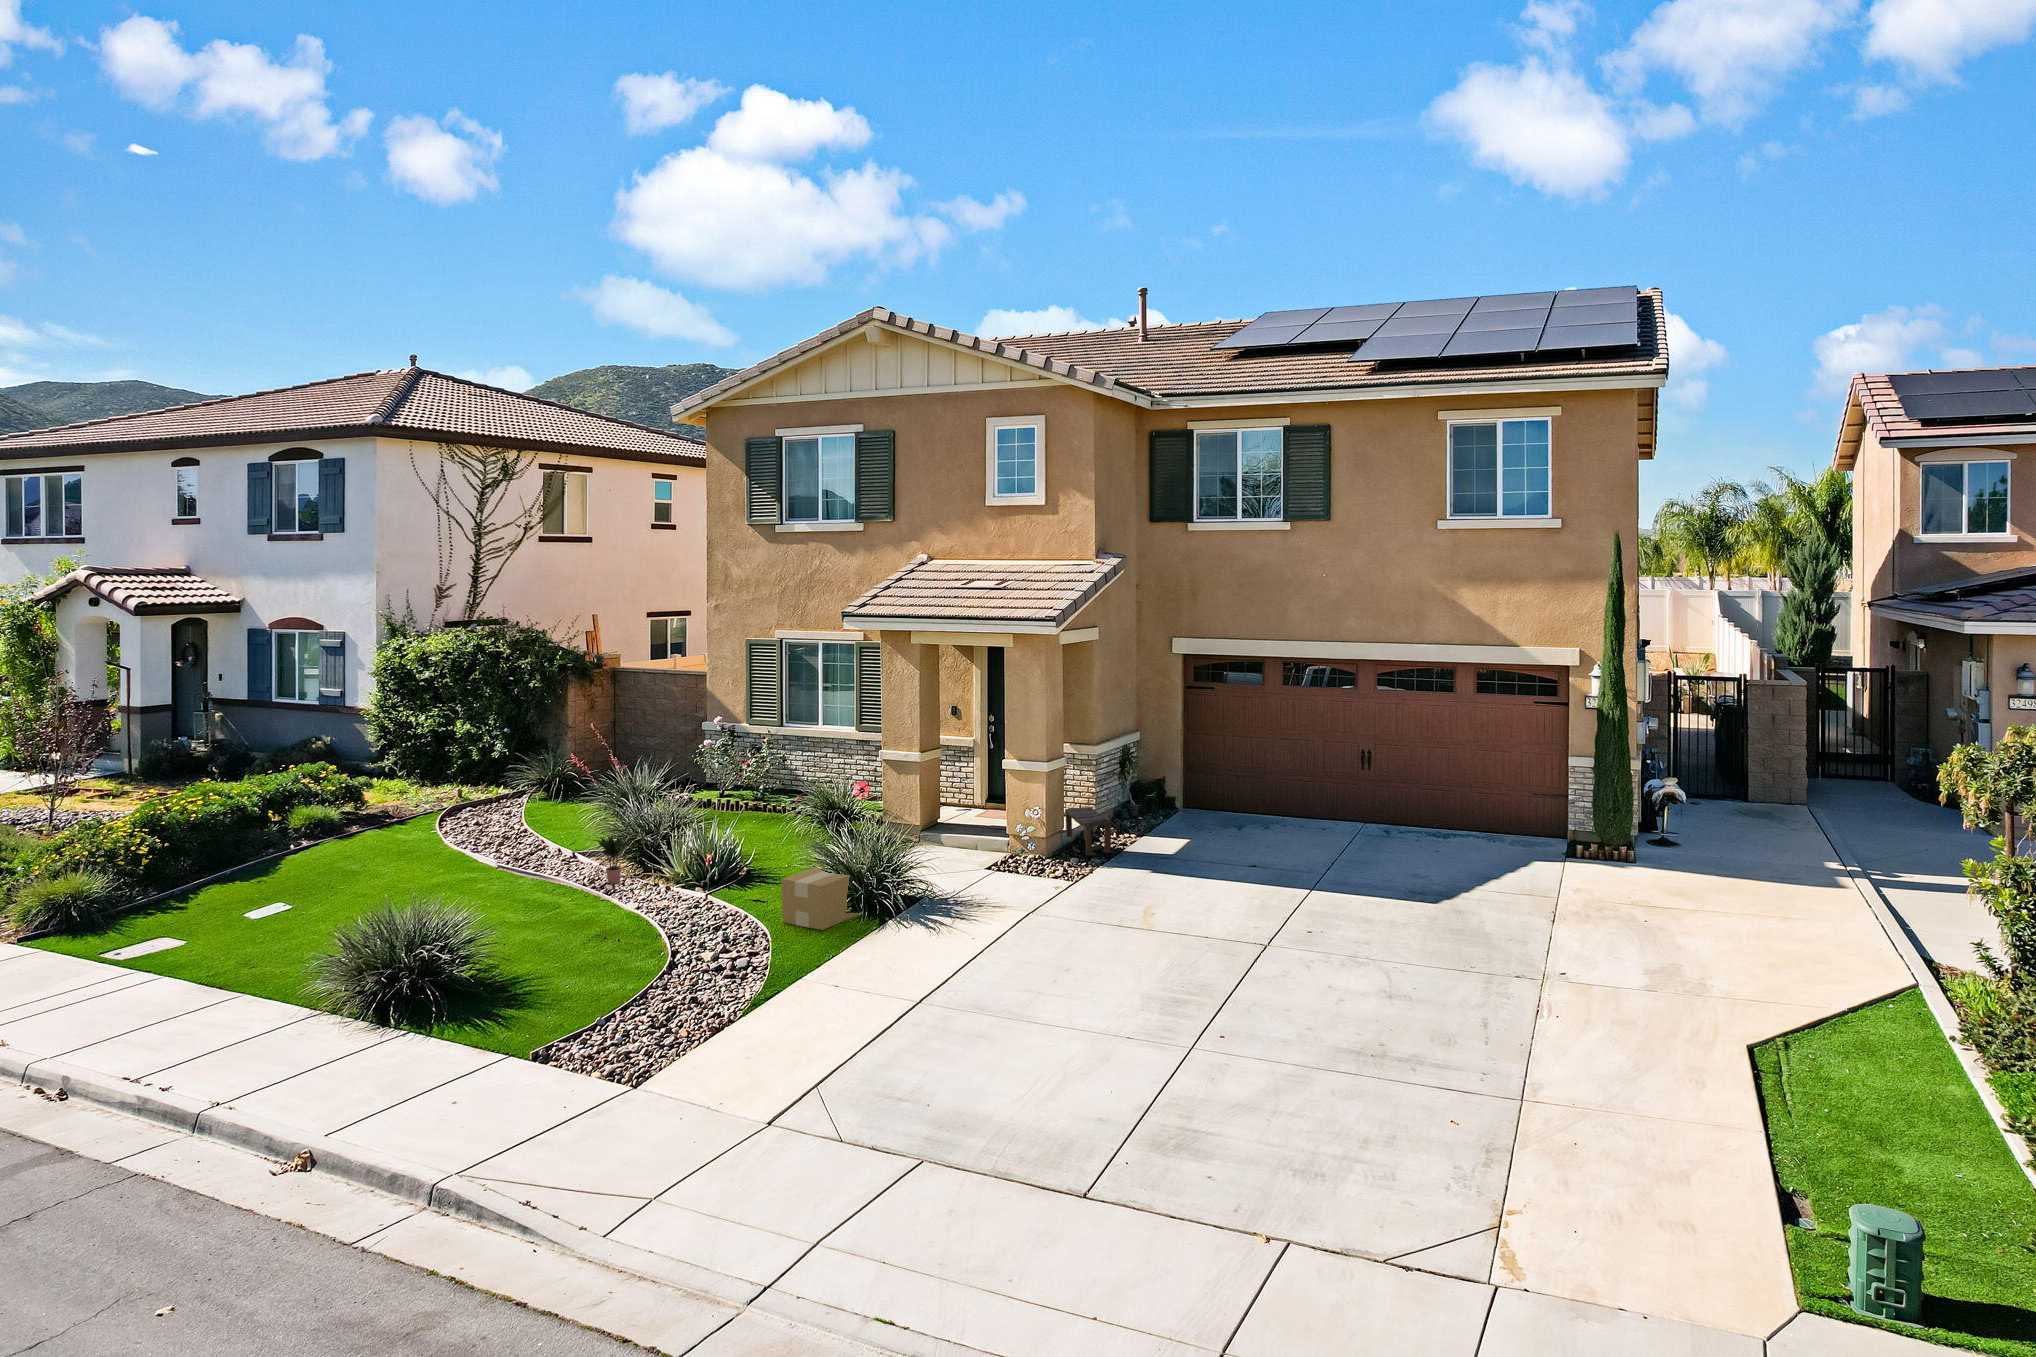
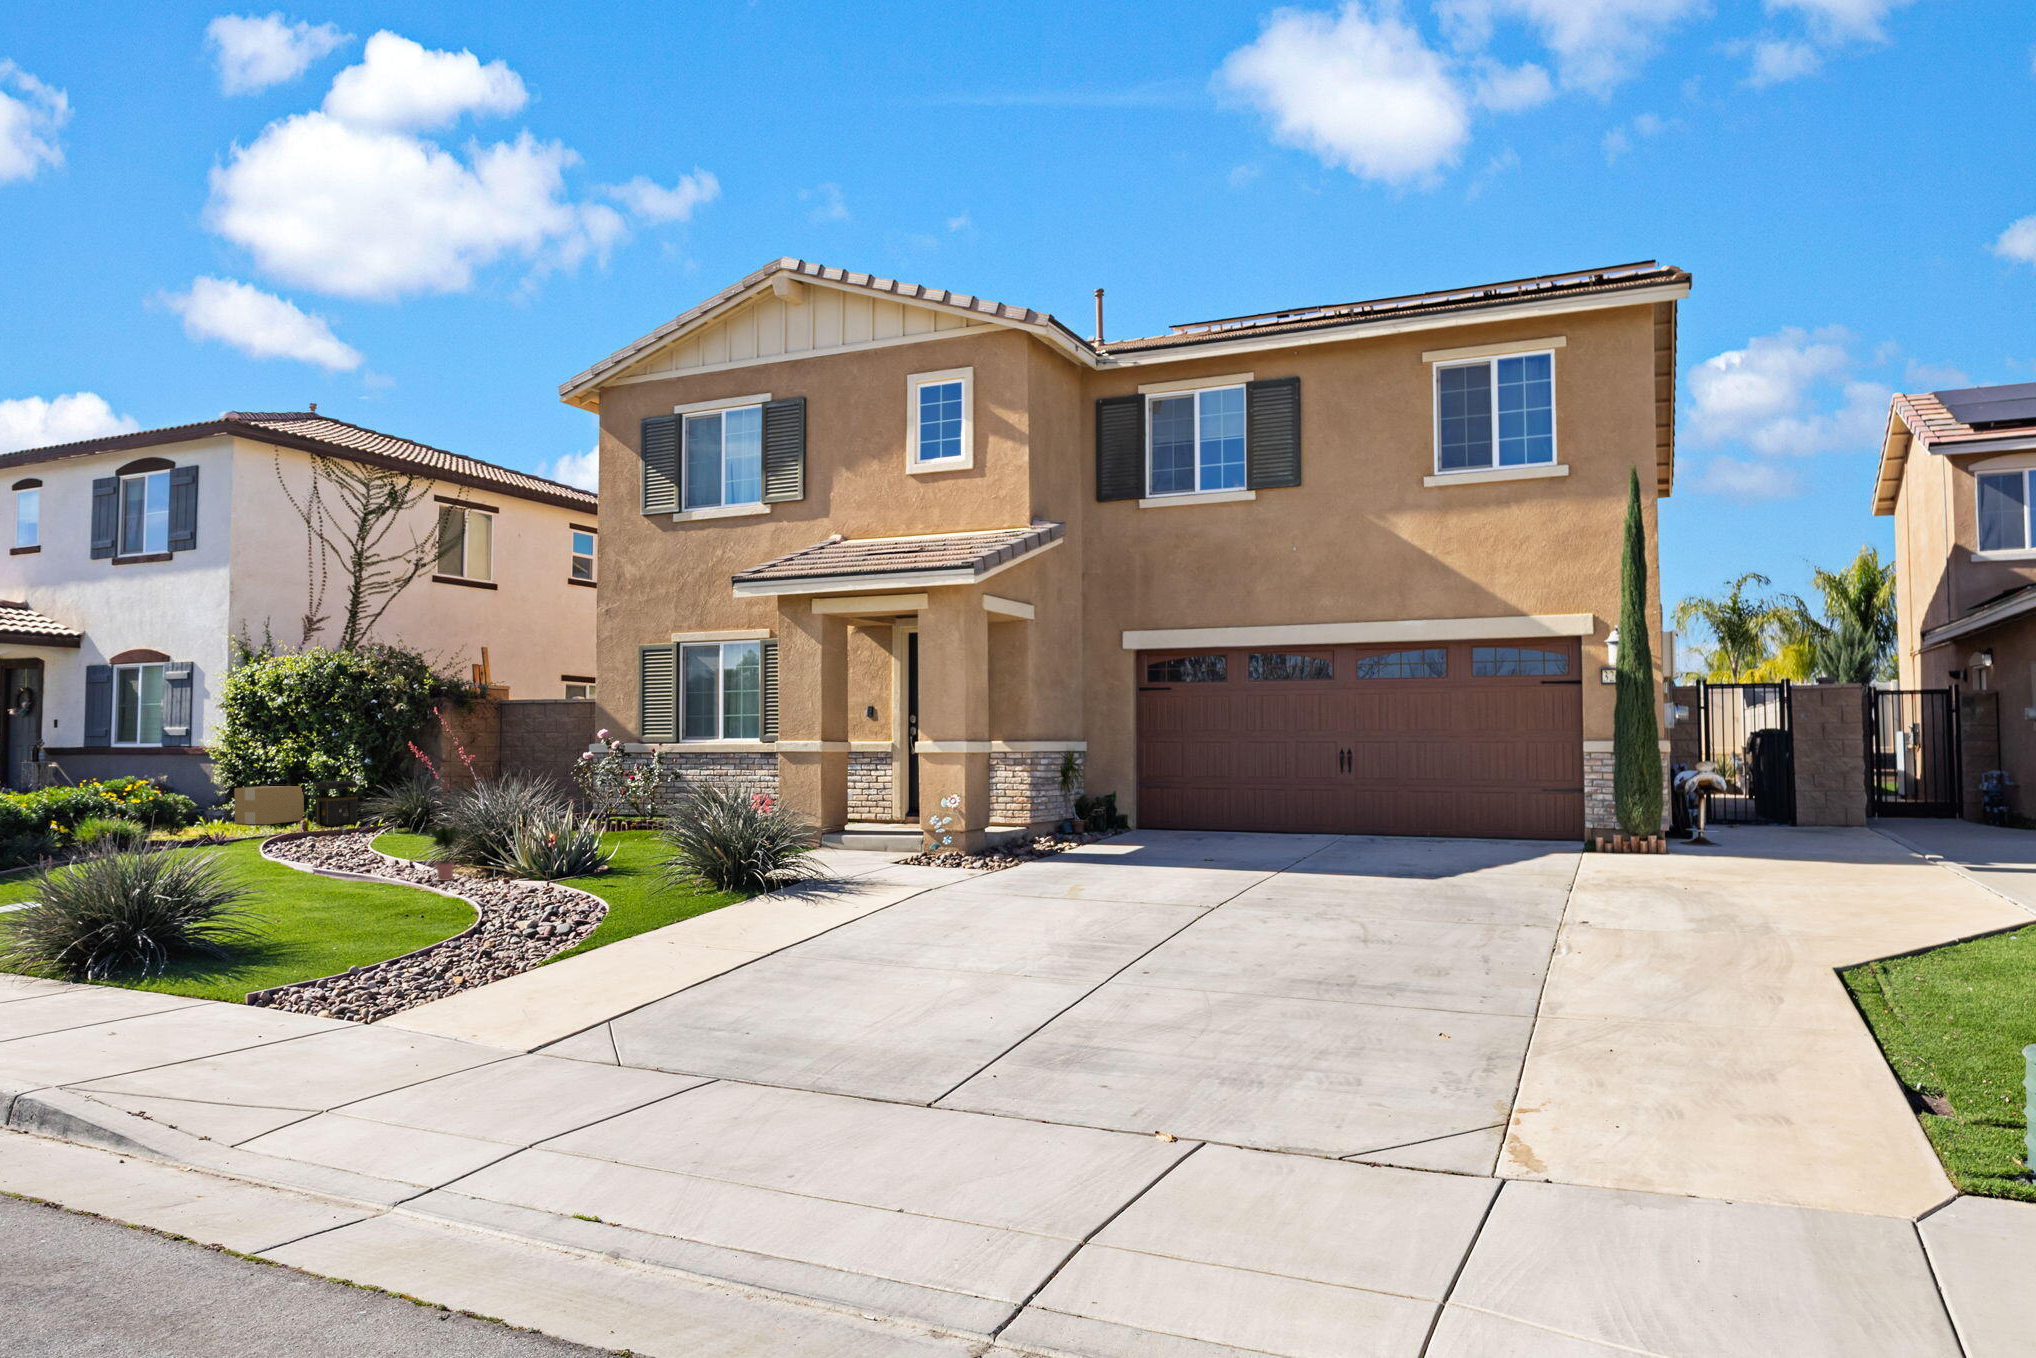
toolbox: none [467,749,504,791] -> present [315,781,358,826]
bench: present [1065,807,1111,855] -> none [995,808,1046,856]
cardboard box: present [782,867,859,930] -> present [235,786,304,824]

